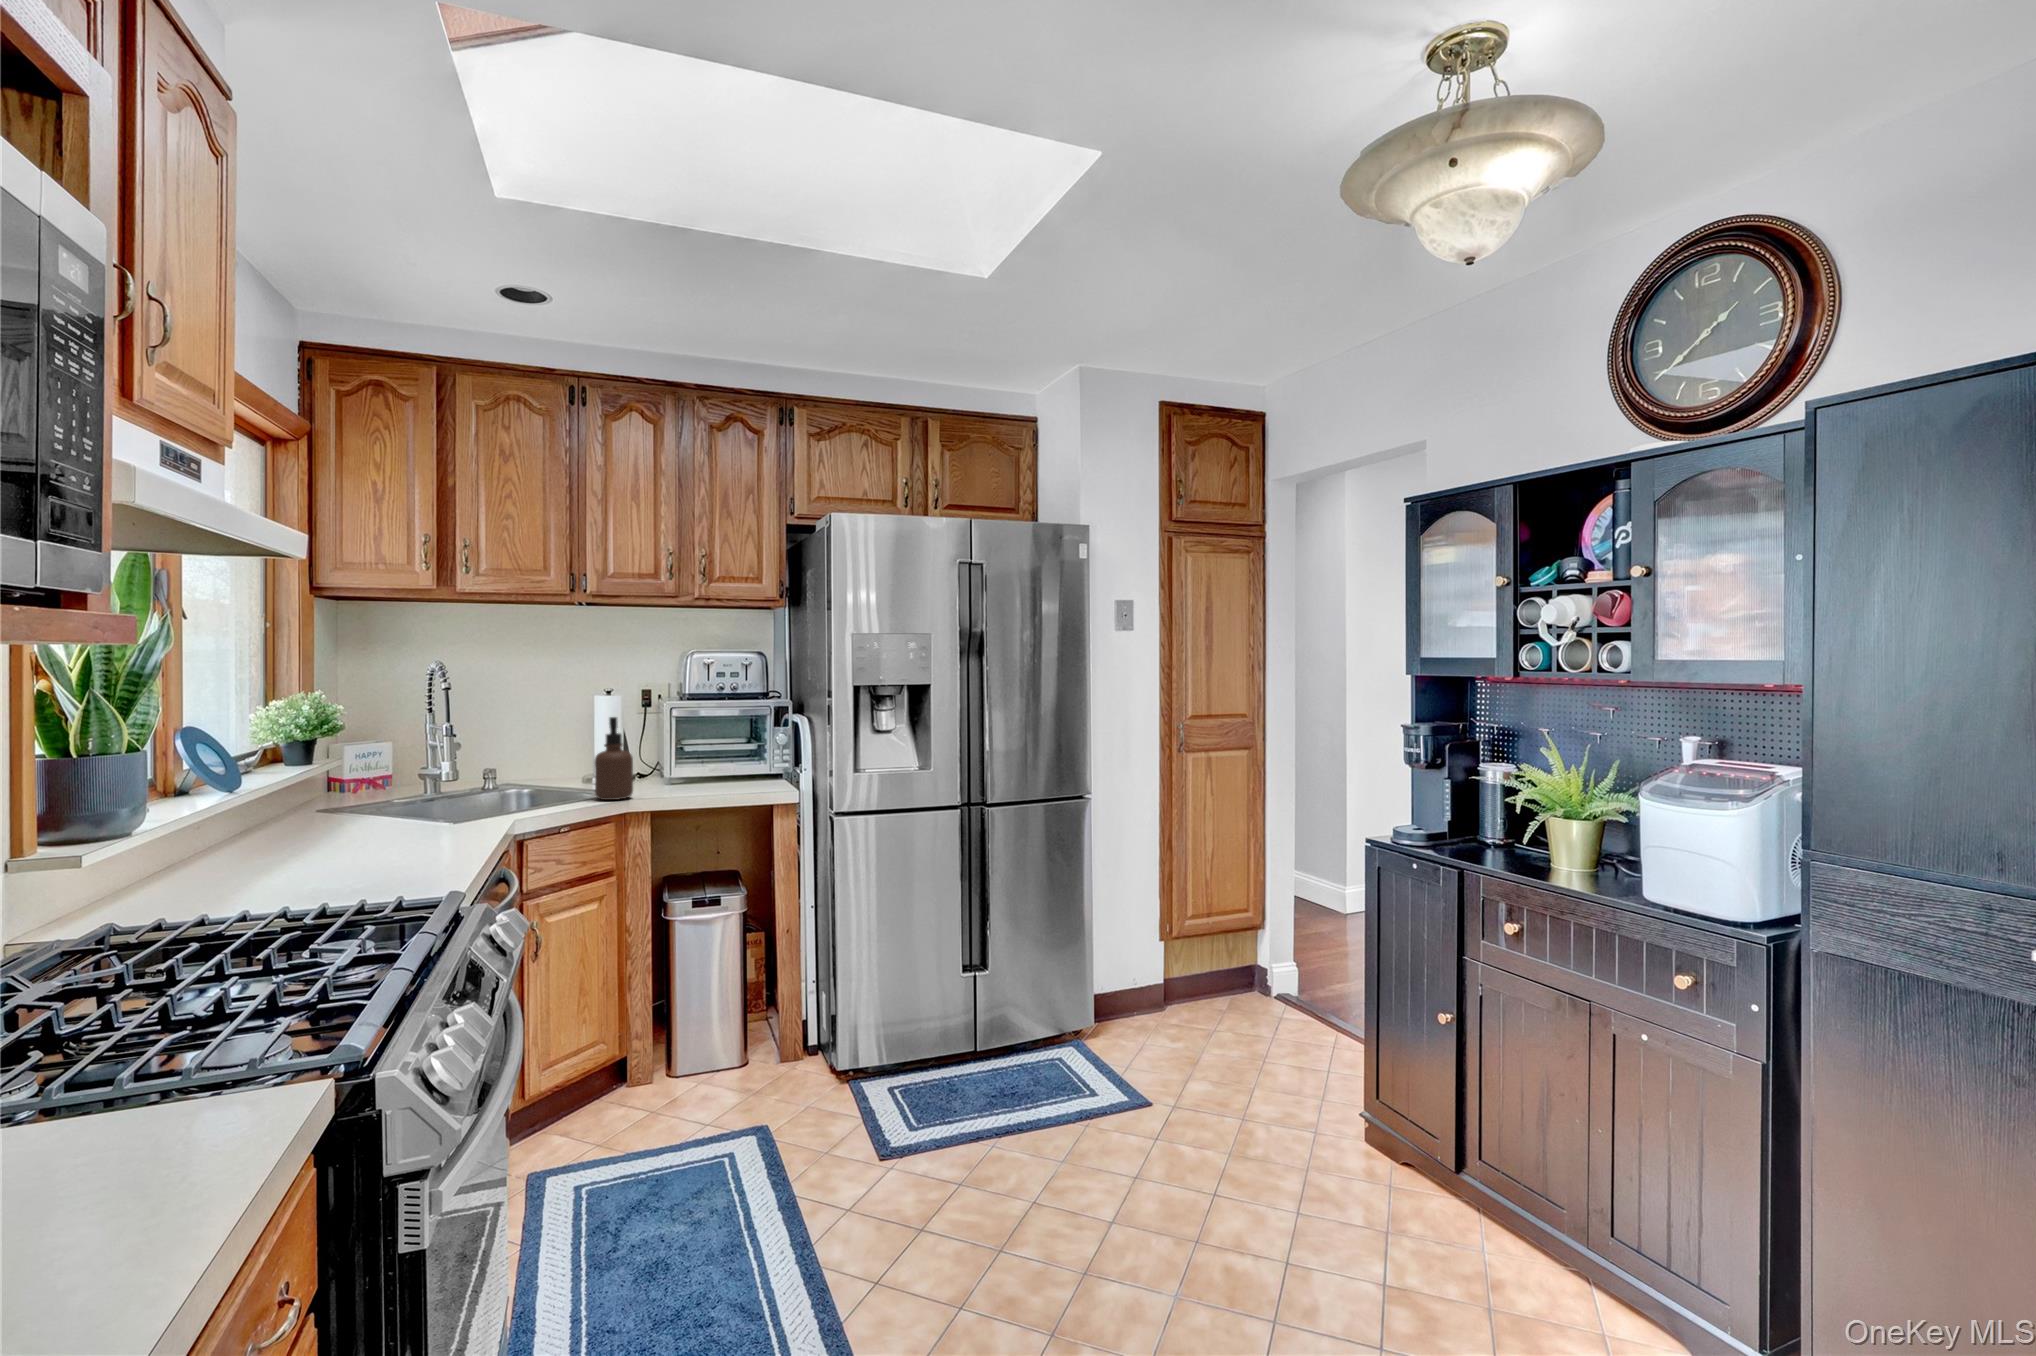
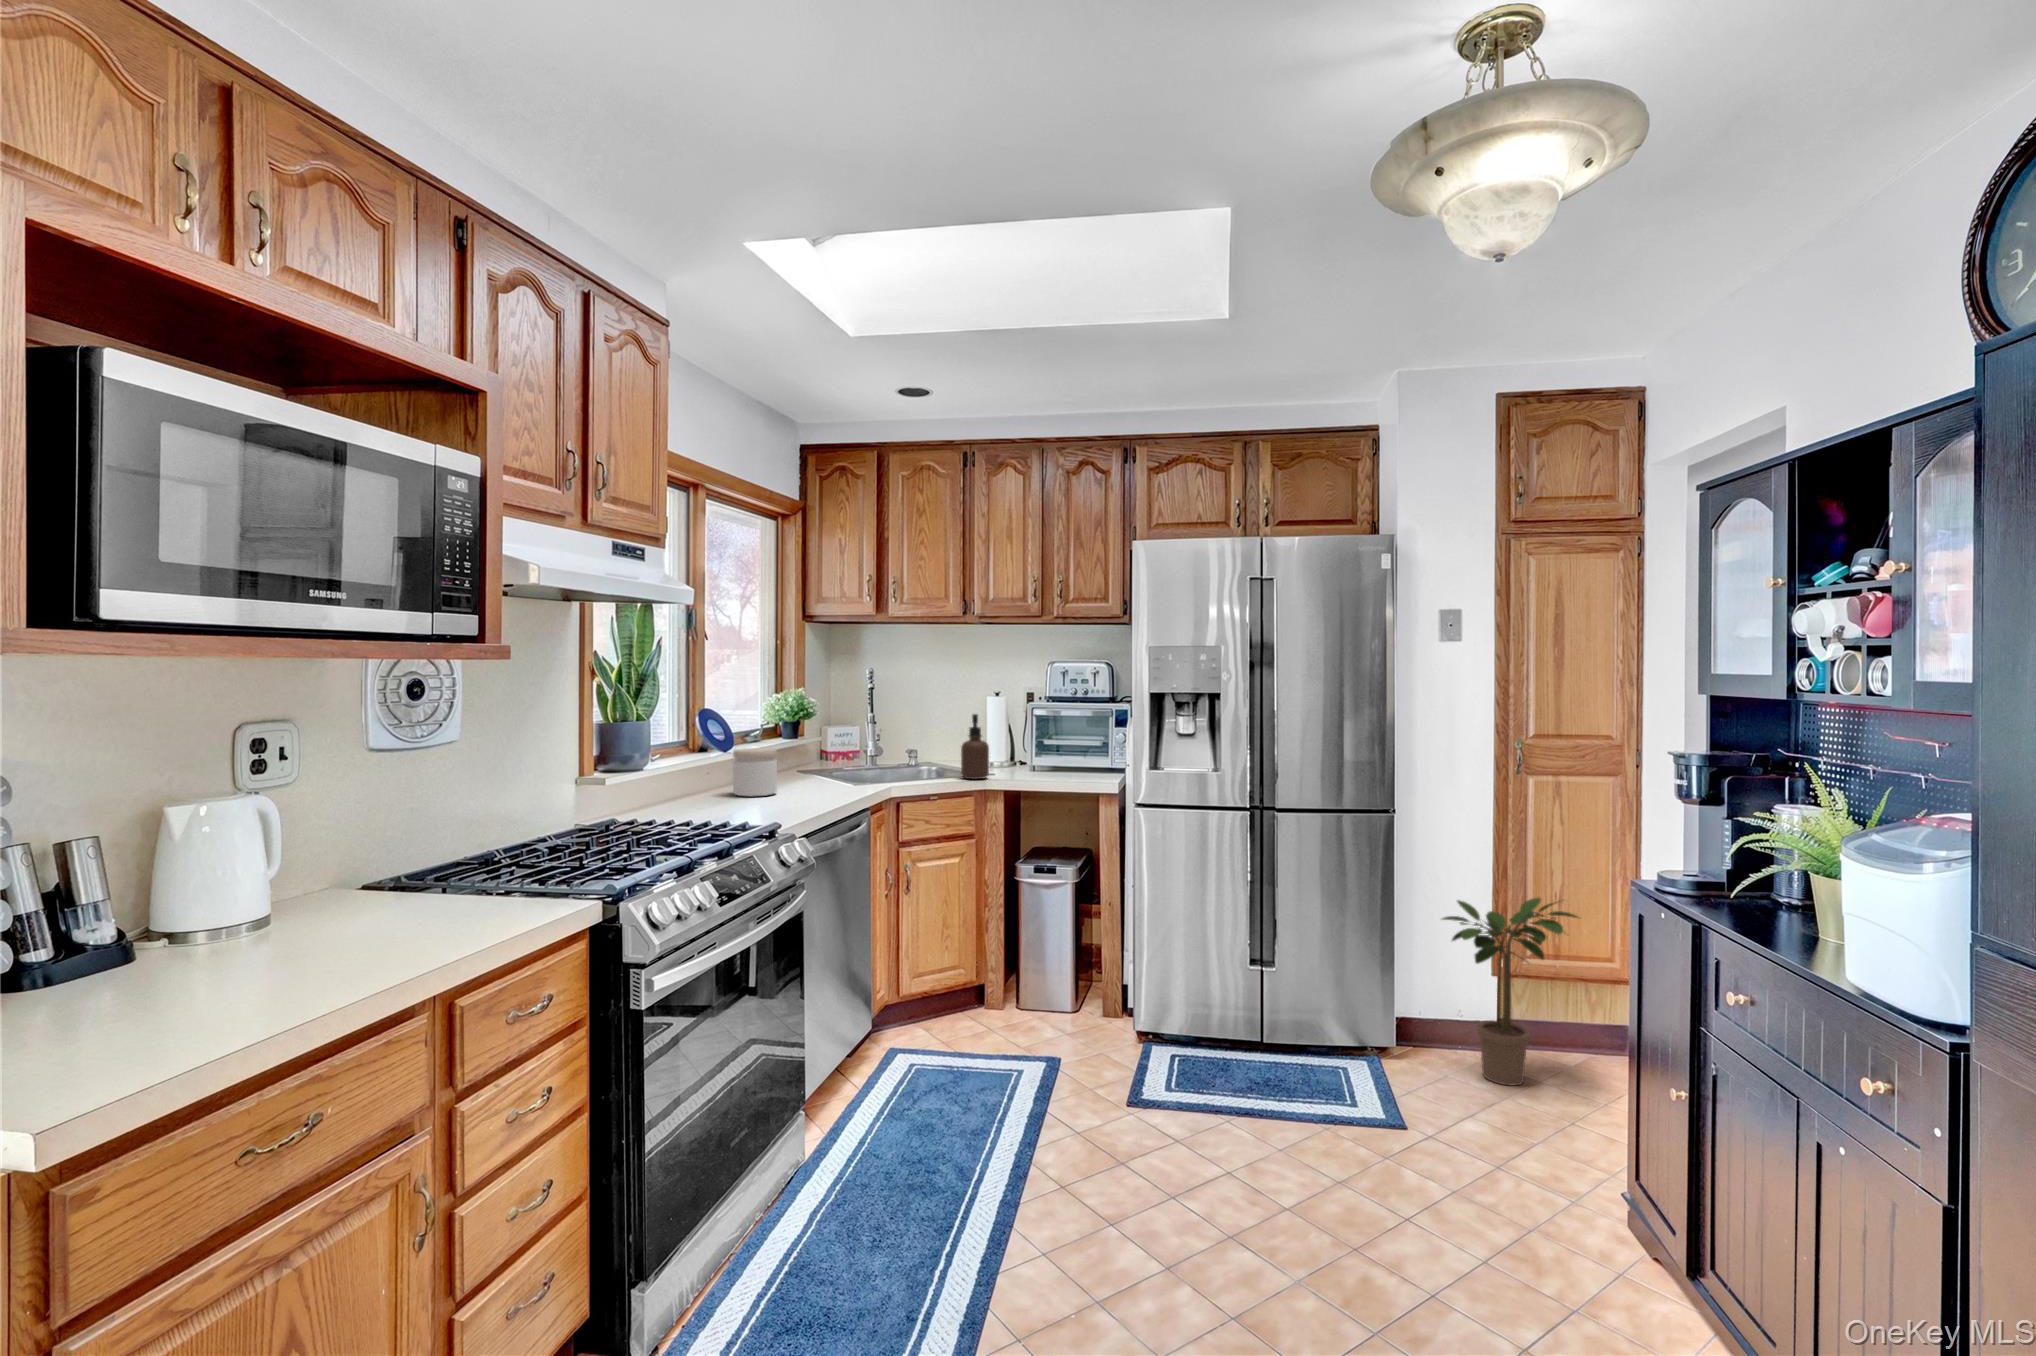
jar: none [264,779,345,855] -> present [733,748,777,797]
potted plant: none [1135,864,1245,1042] -> present [1443,898,1577,1085]

